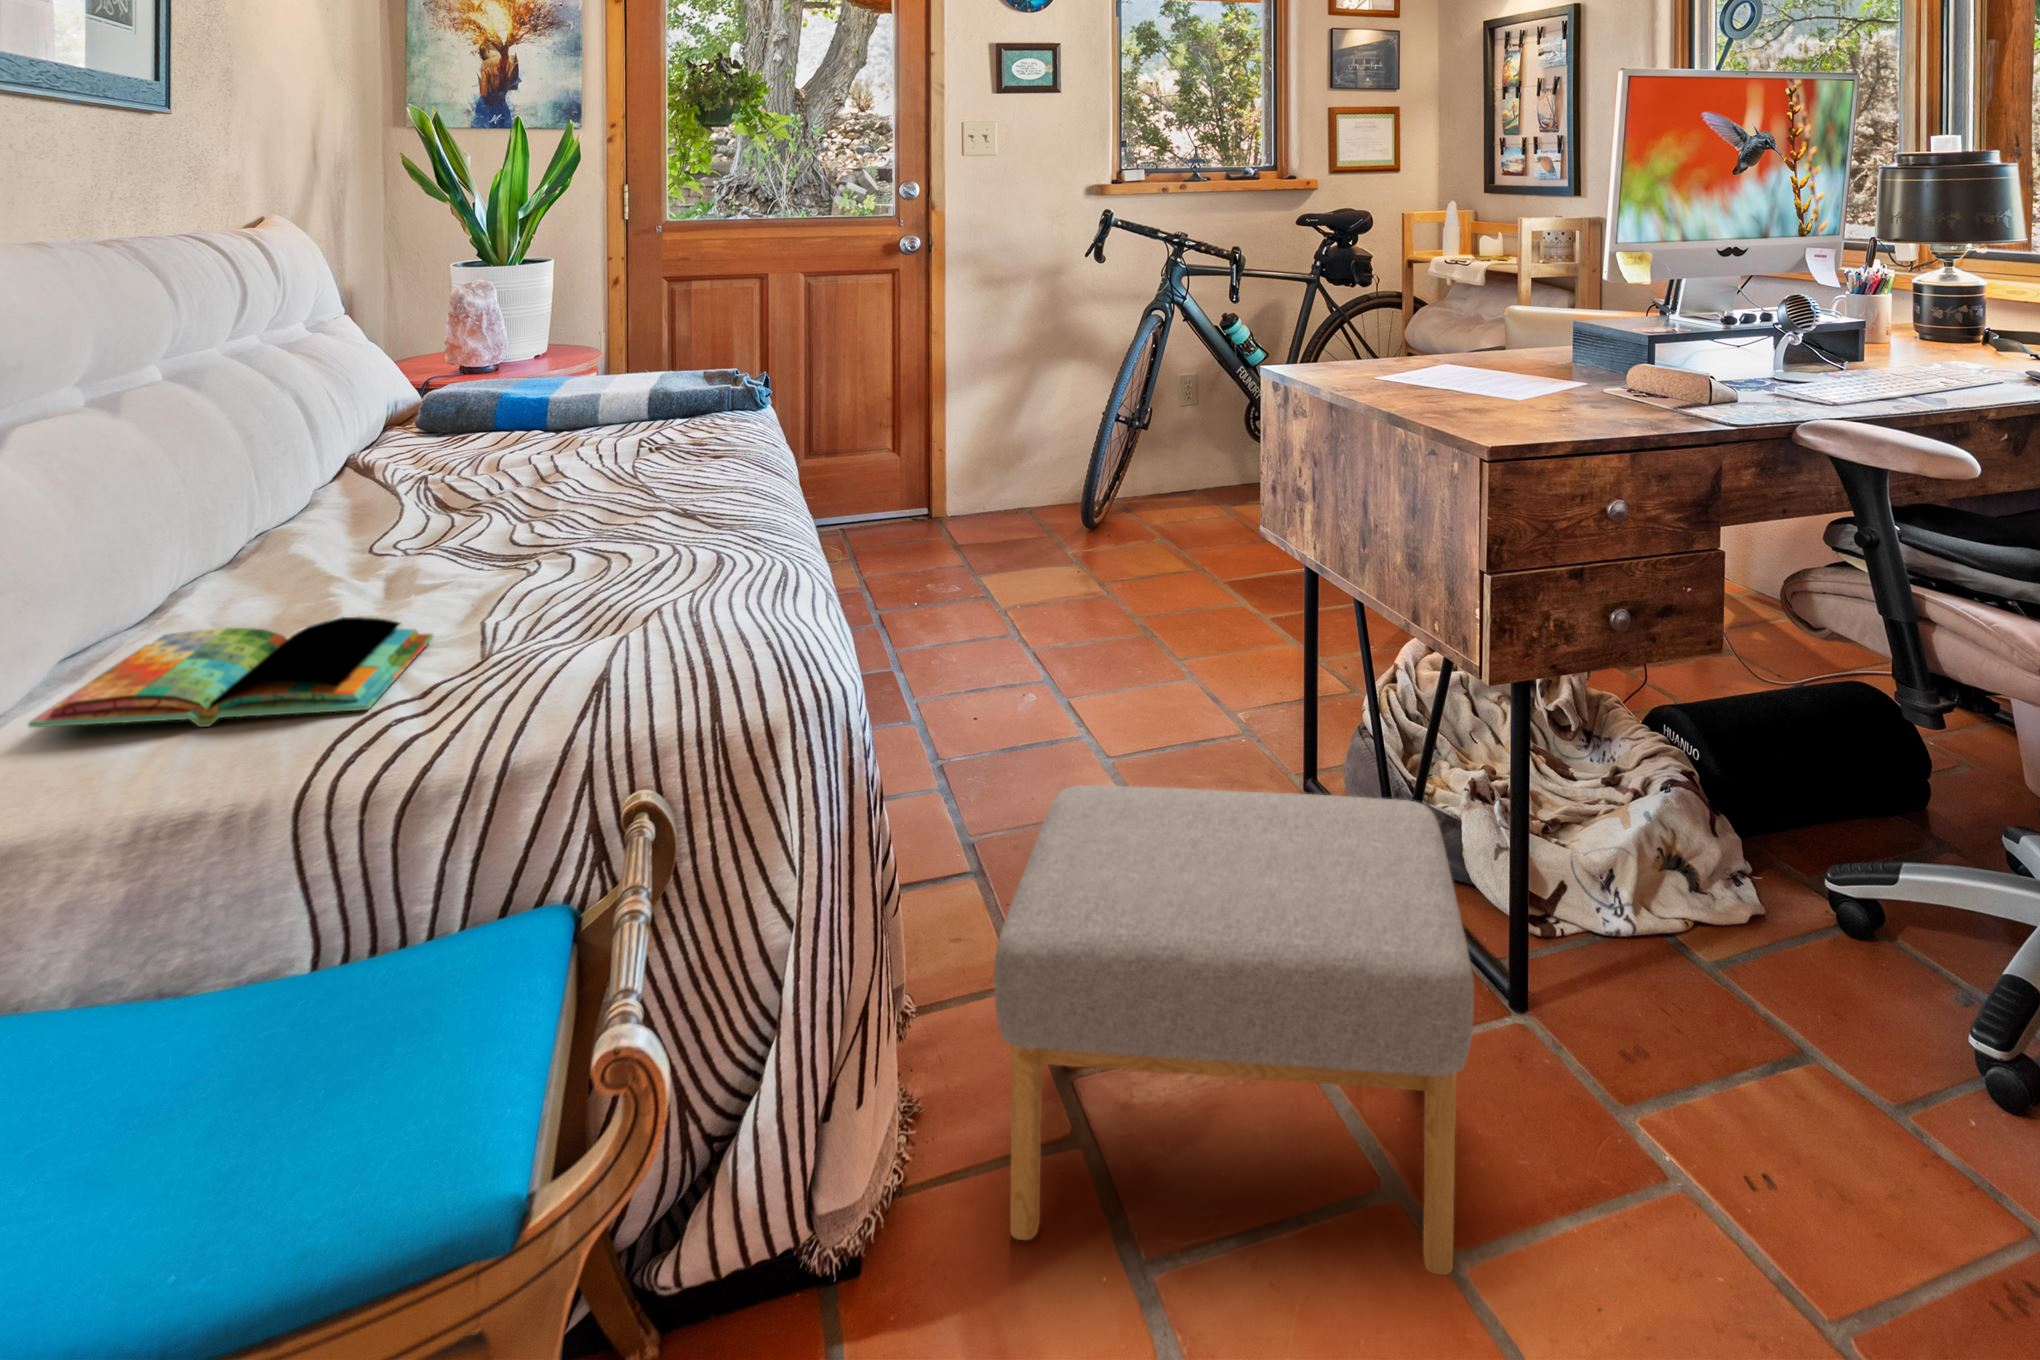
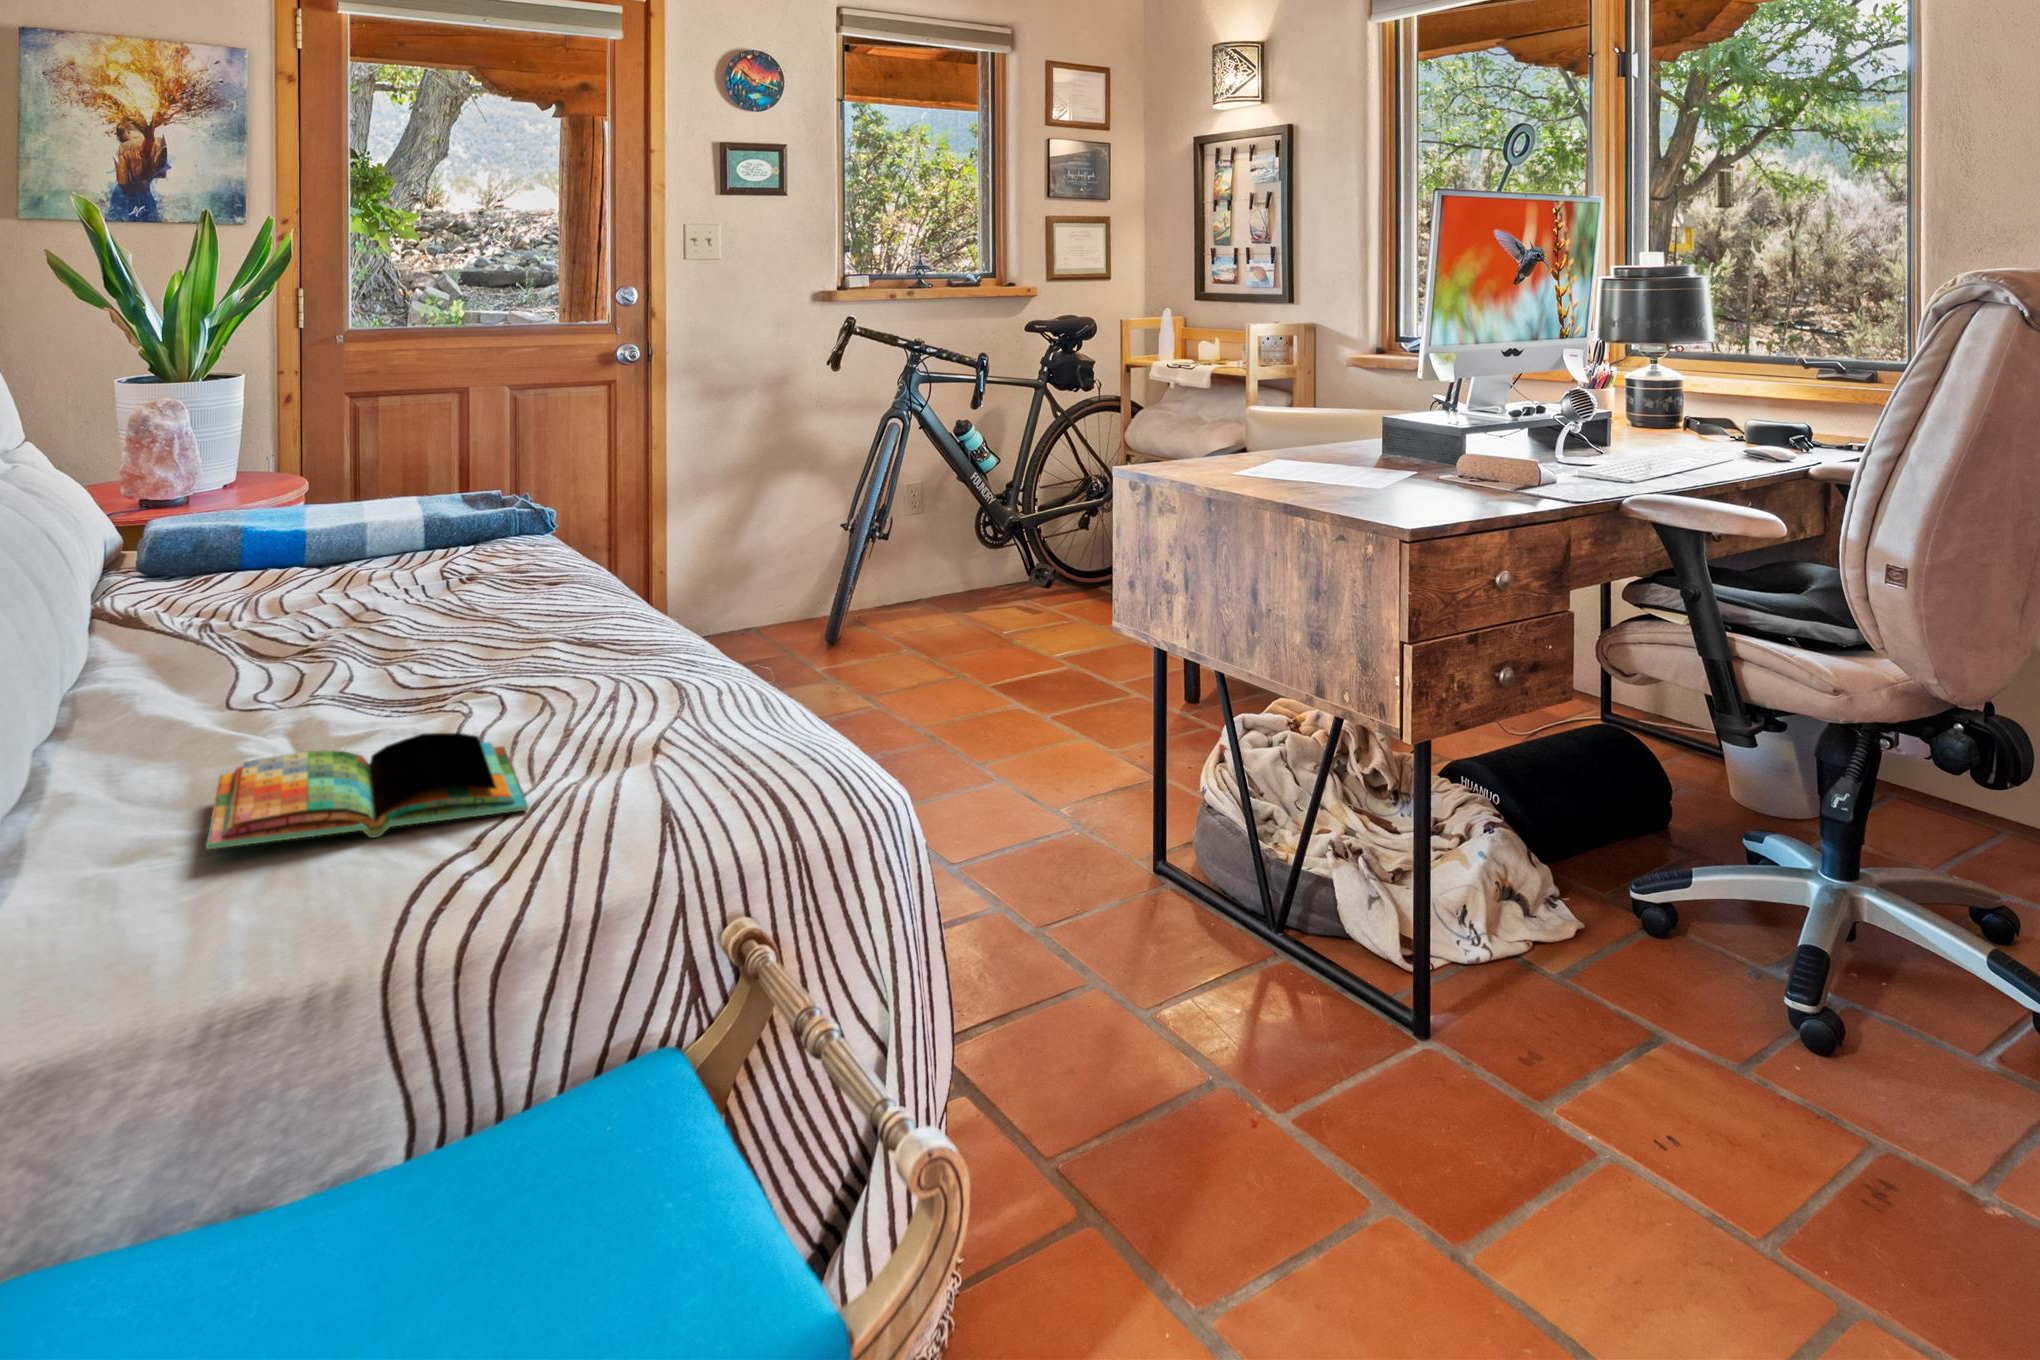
footstool: present [994,785,1474,1275] -> none [1028,846,1468,1285]

